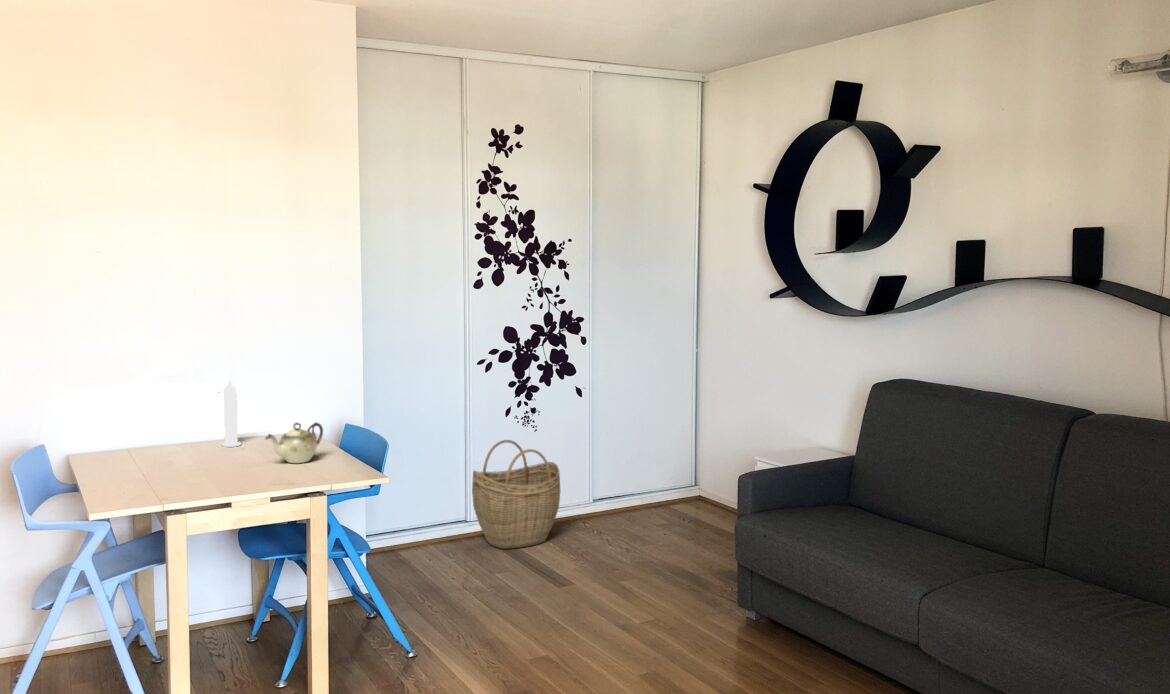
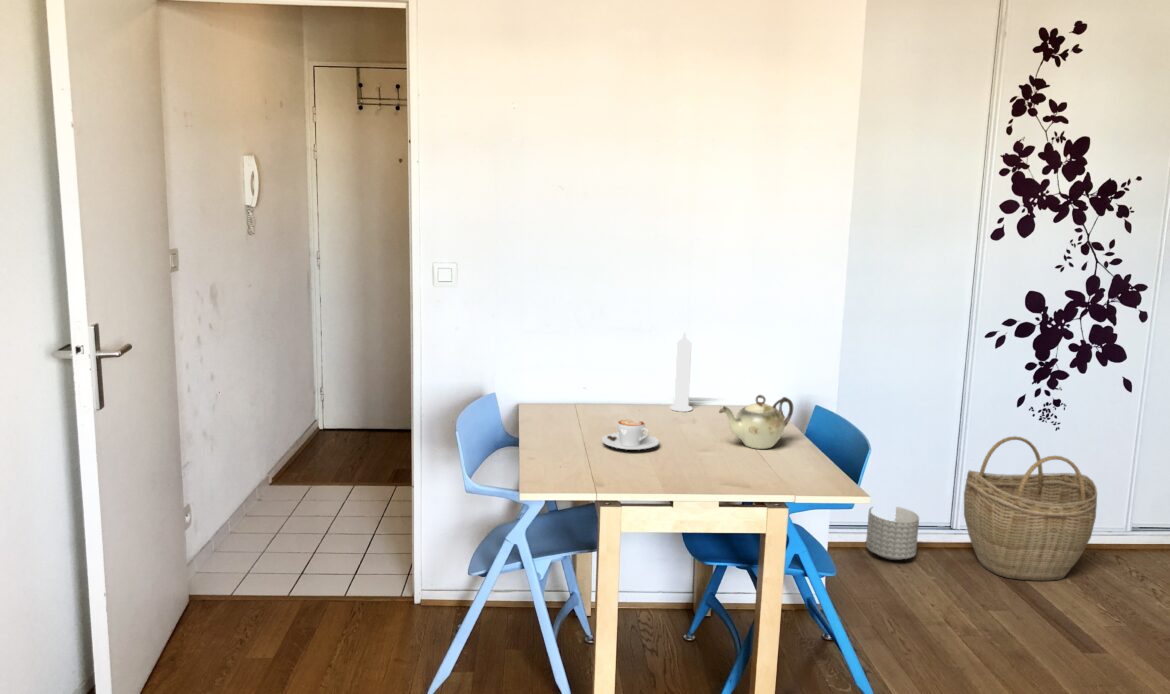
coffee cup: none [168,453,218,477] -> present [602,419,659,450]
planter: none [401,510,440,553] -> present [866,507,919,560]

